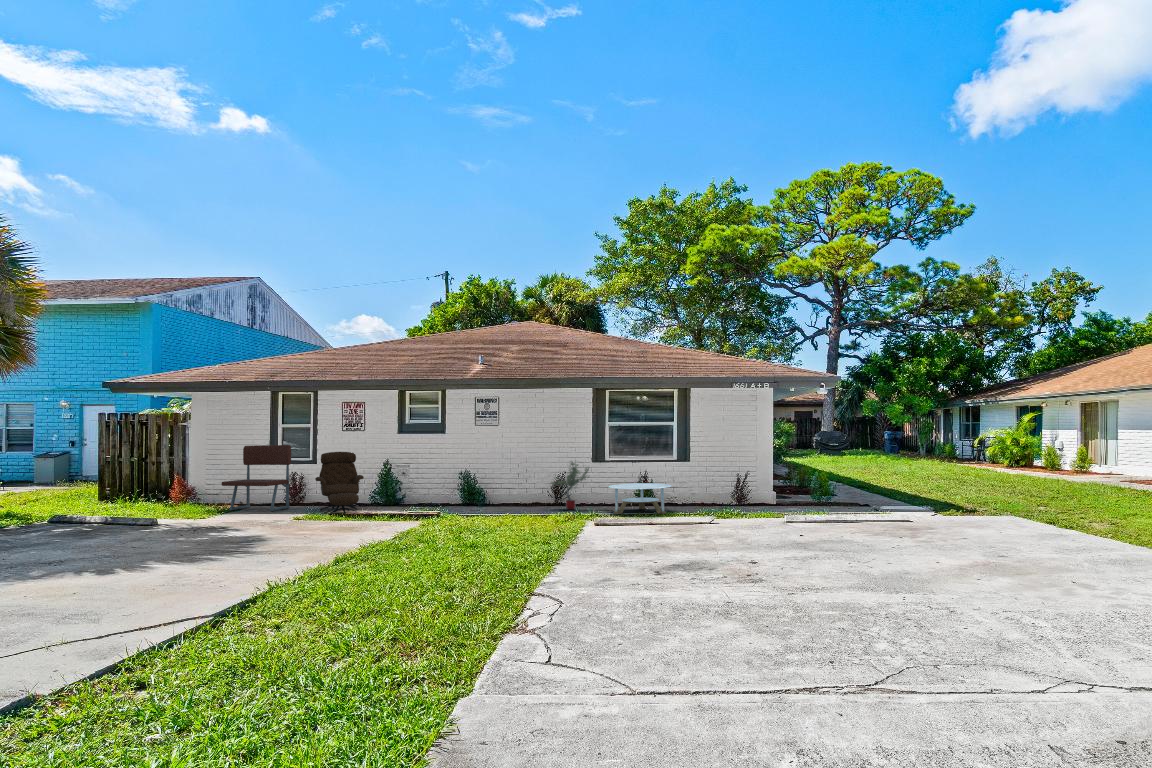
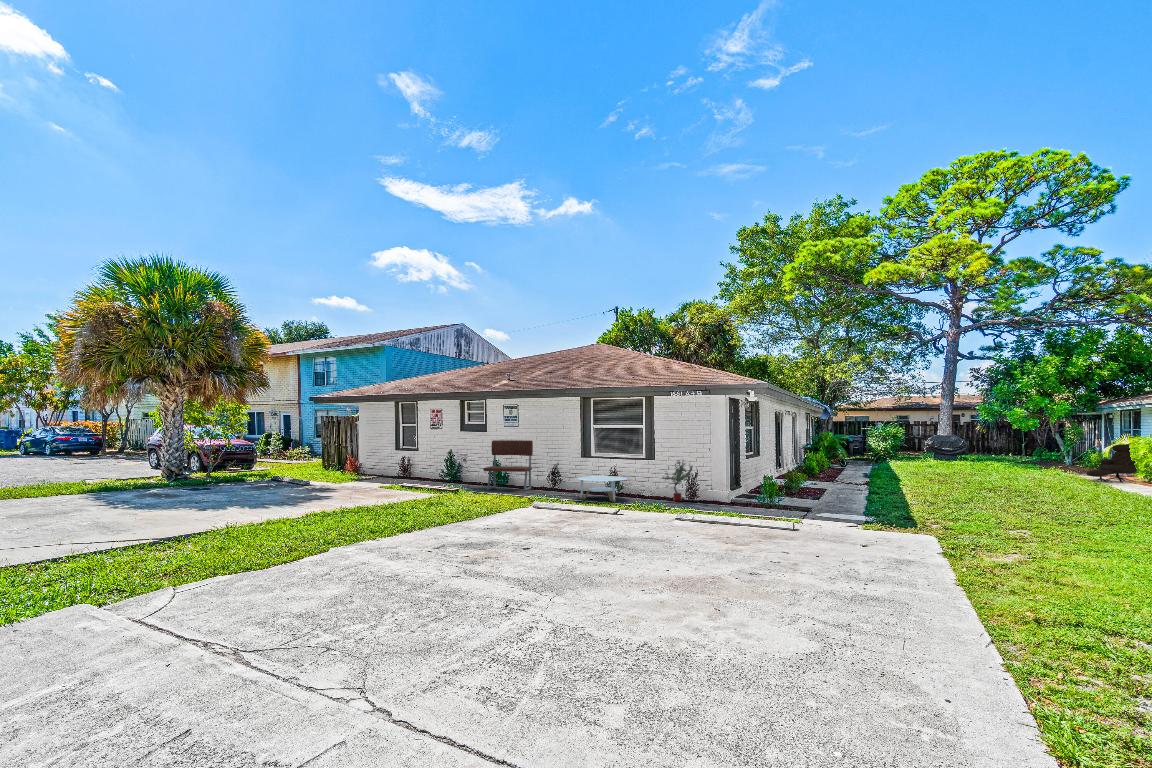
bench: present [222,445,291,511] -> present [483,440,533,491]
lounge chair: present [315,452,364,514] -> present [1086,444,1137,482]
potted tree: present [552,462,589,510] -> present [662,460,693,502]

